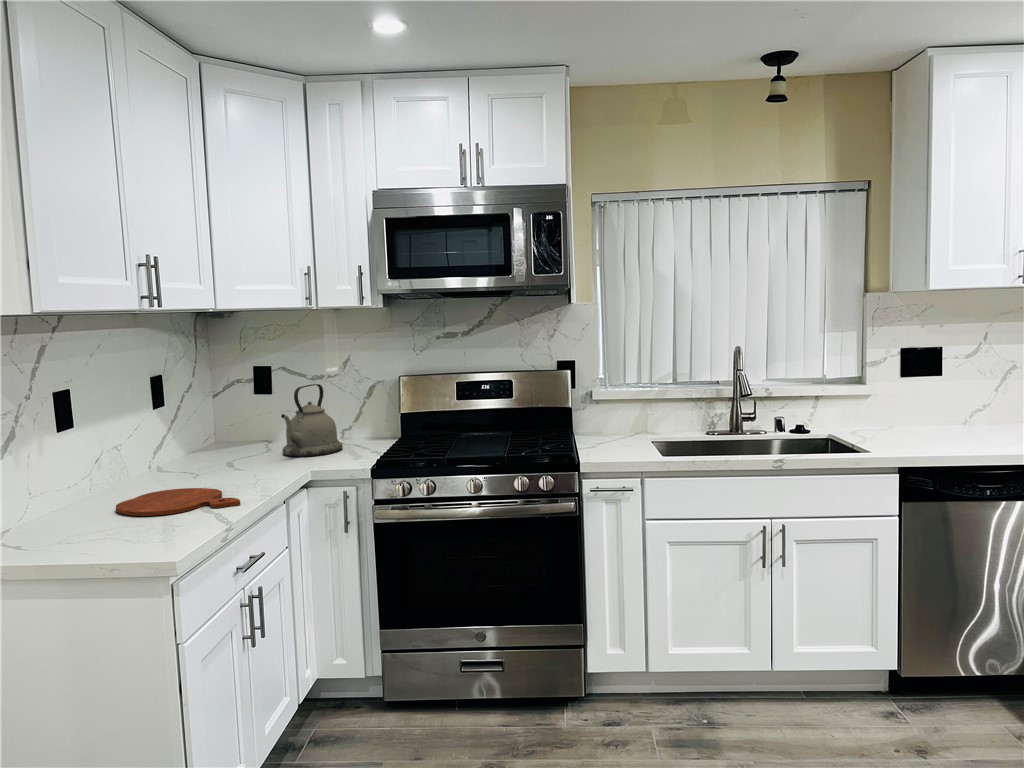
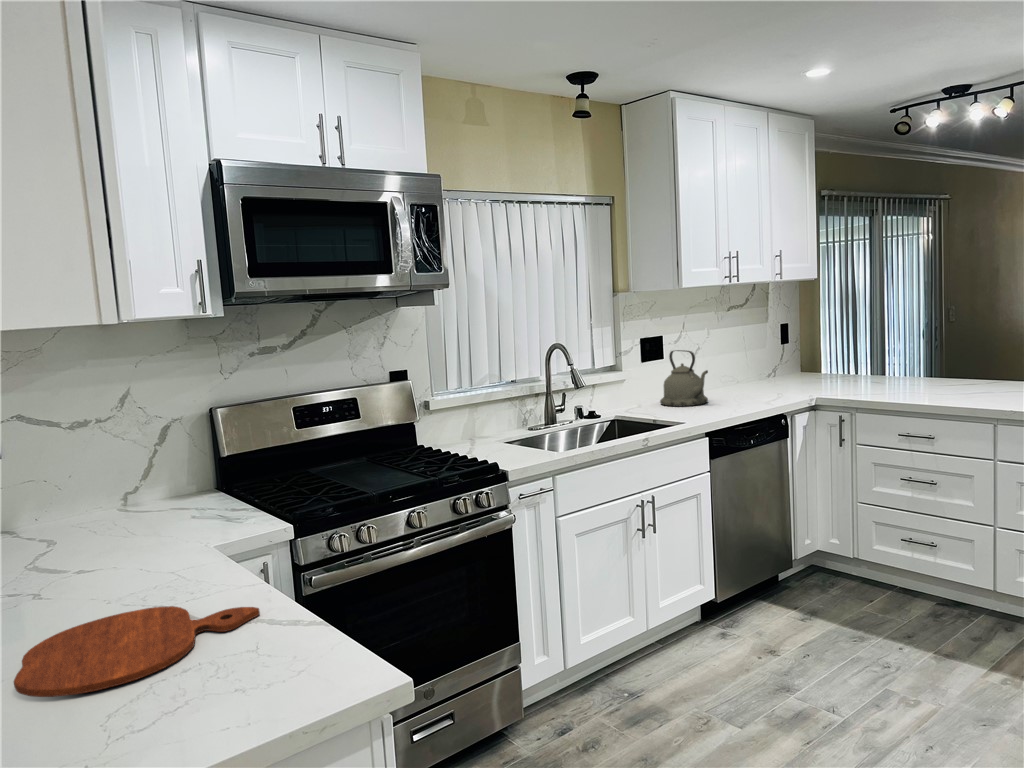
kettle: present [281,384,343,456] -> present [660,350,708,406]

